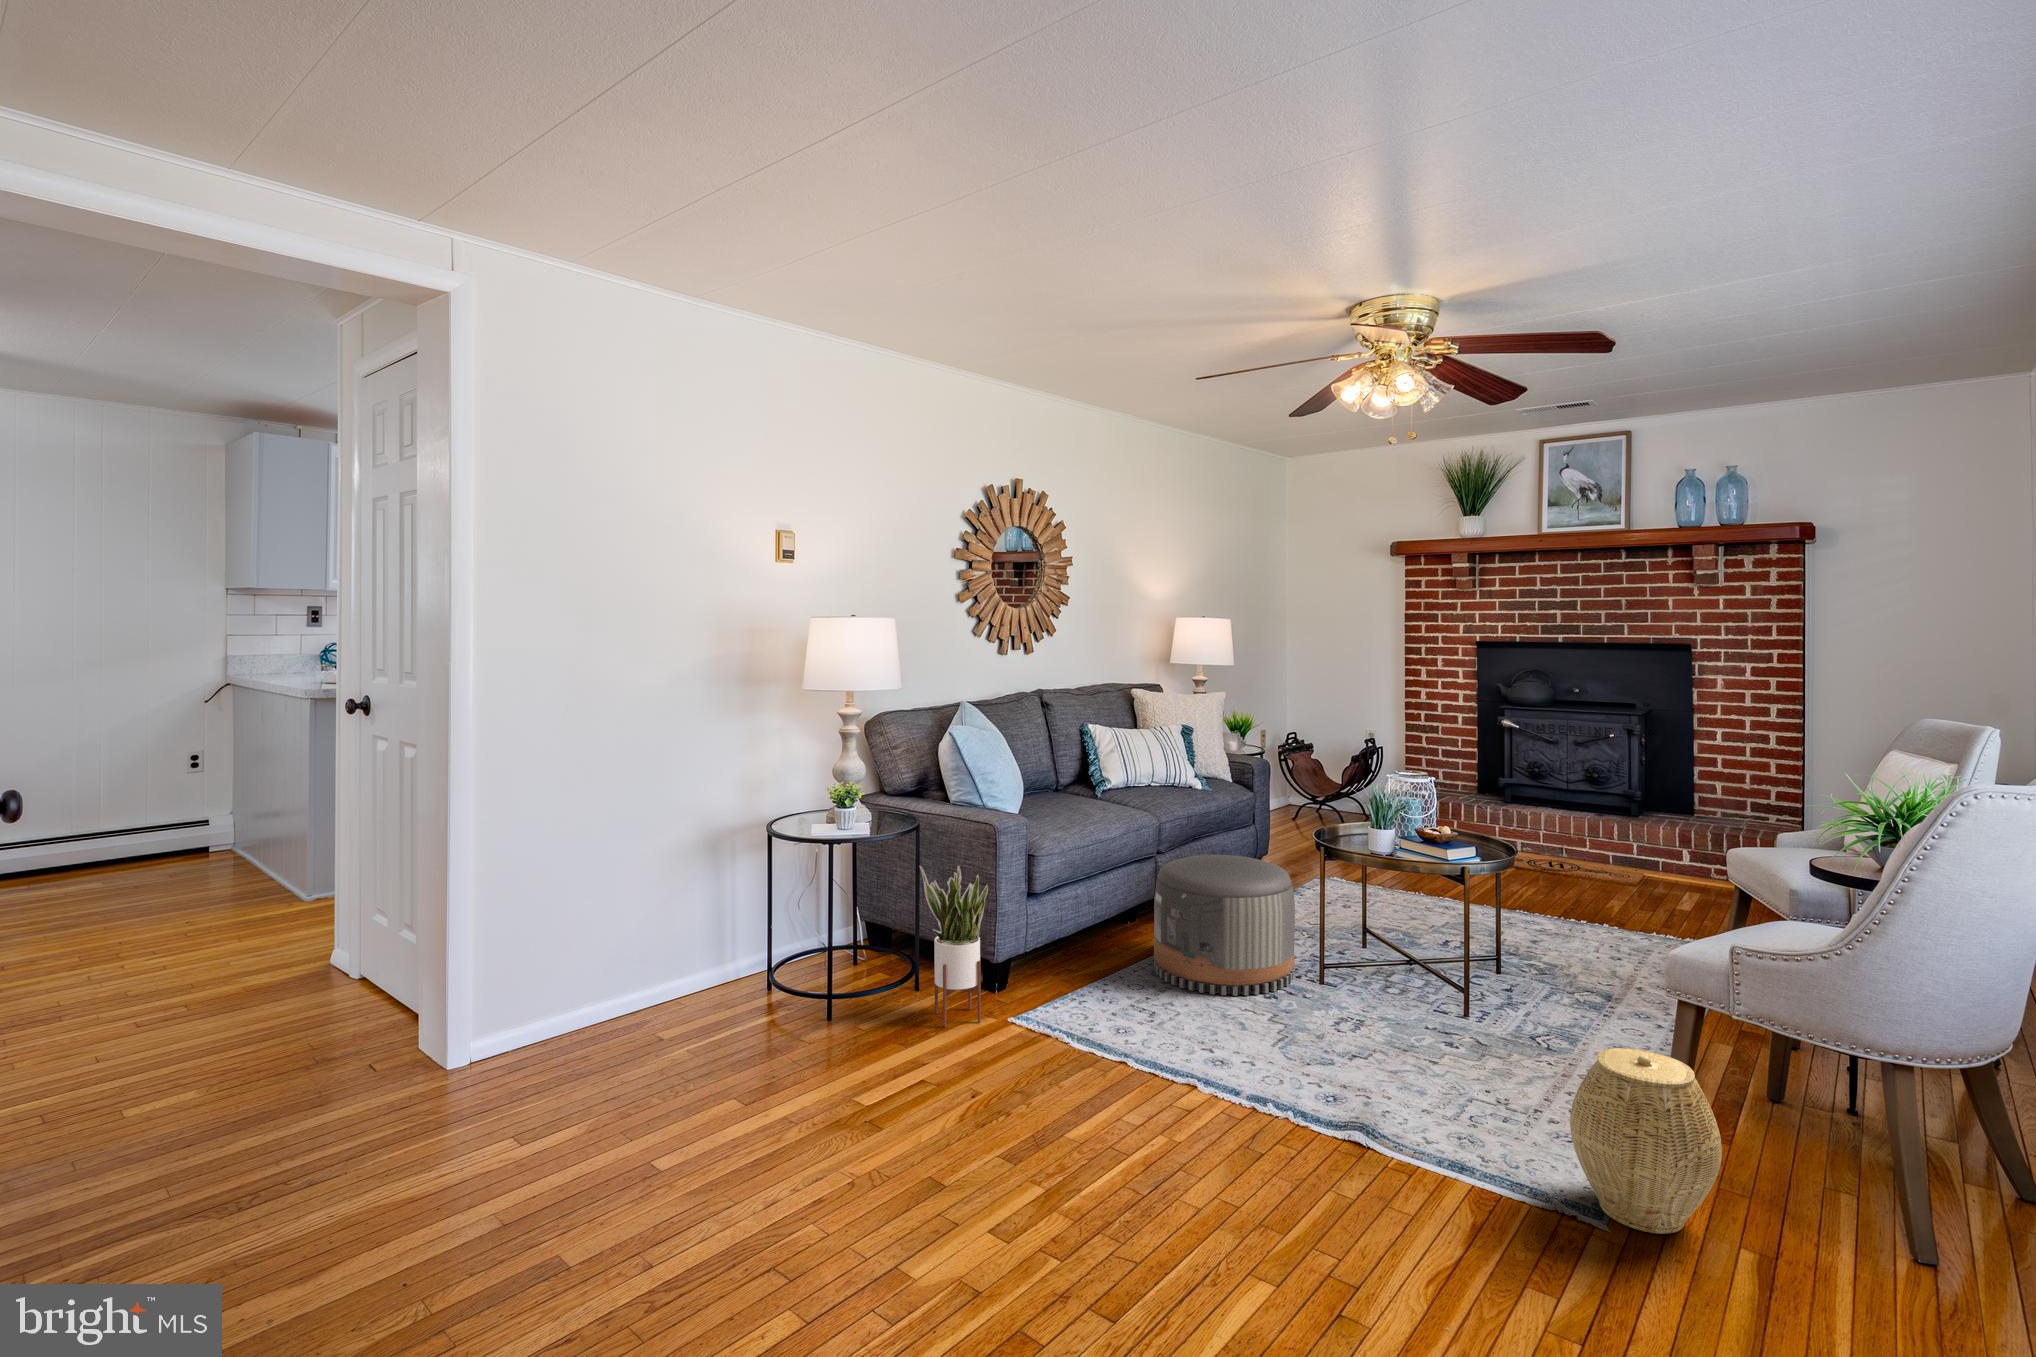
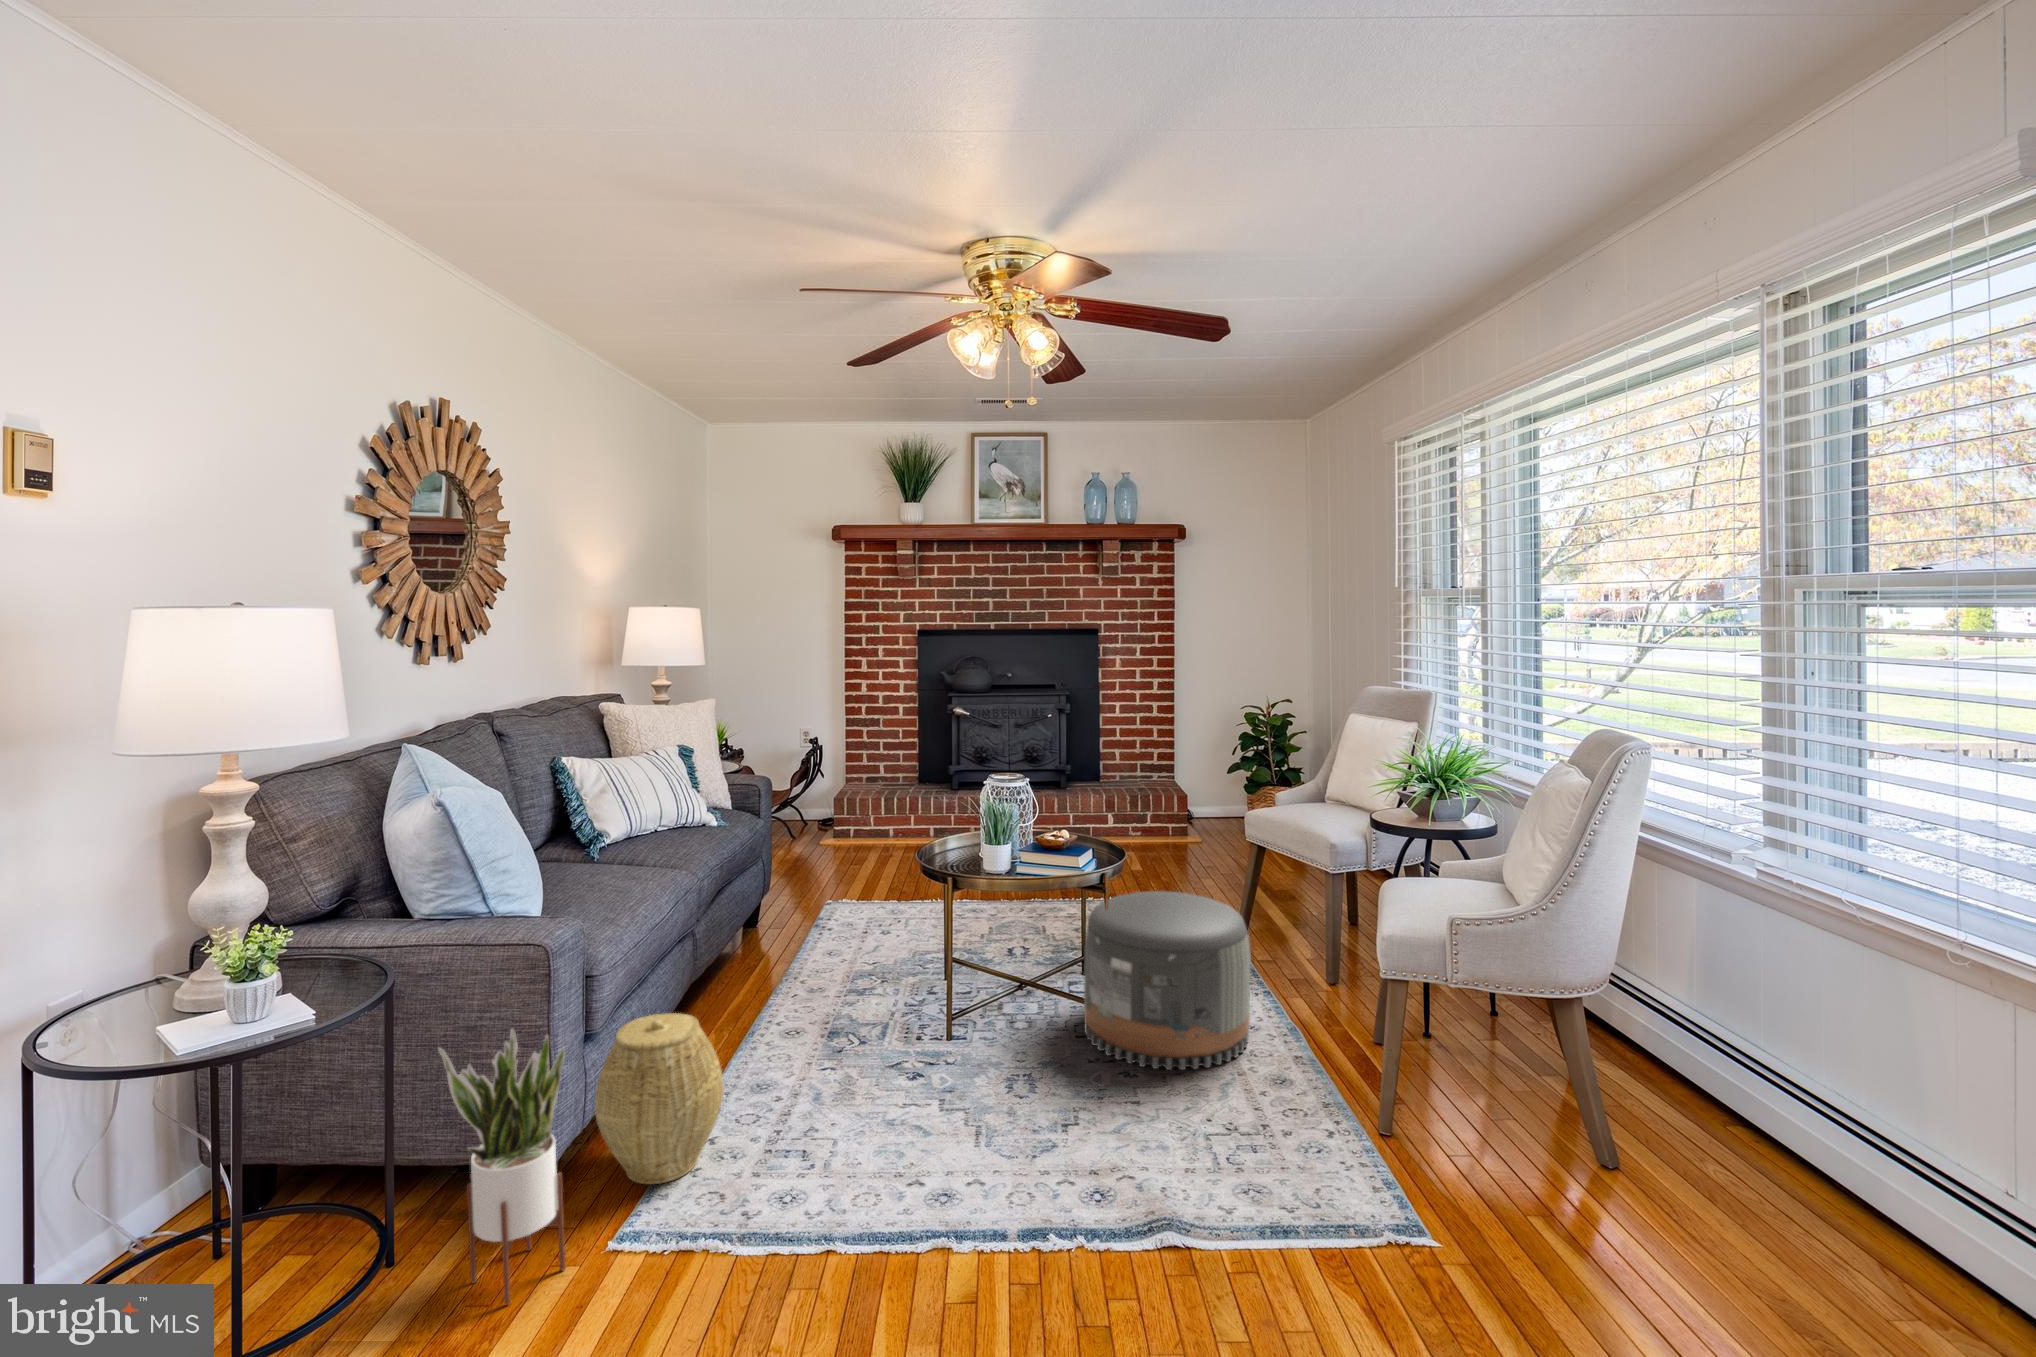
pouf: present [1154,855,1295,996] -> present [1084,891,1251,1070]
woven basket: present [1570,1048,1722,1234] -> present [595,1013,723,1184]

